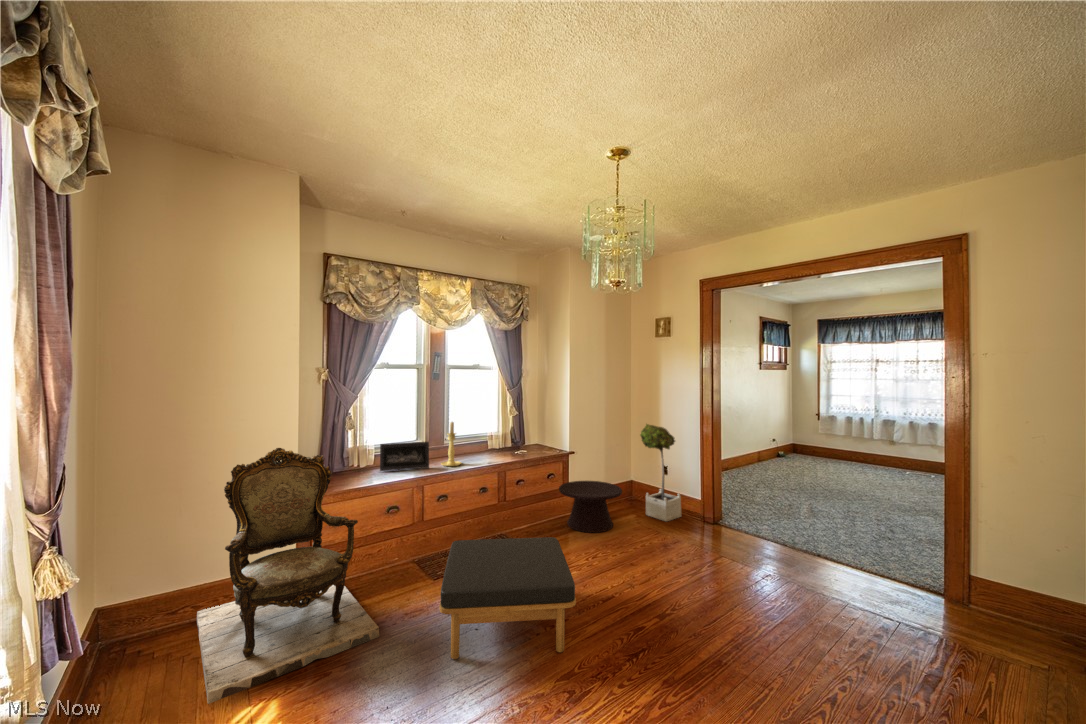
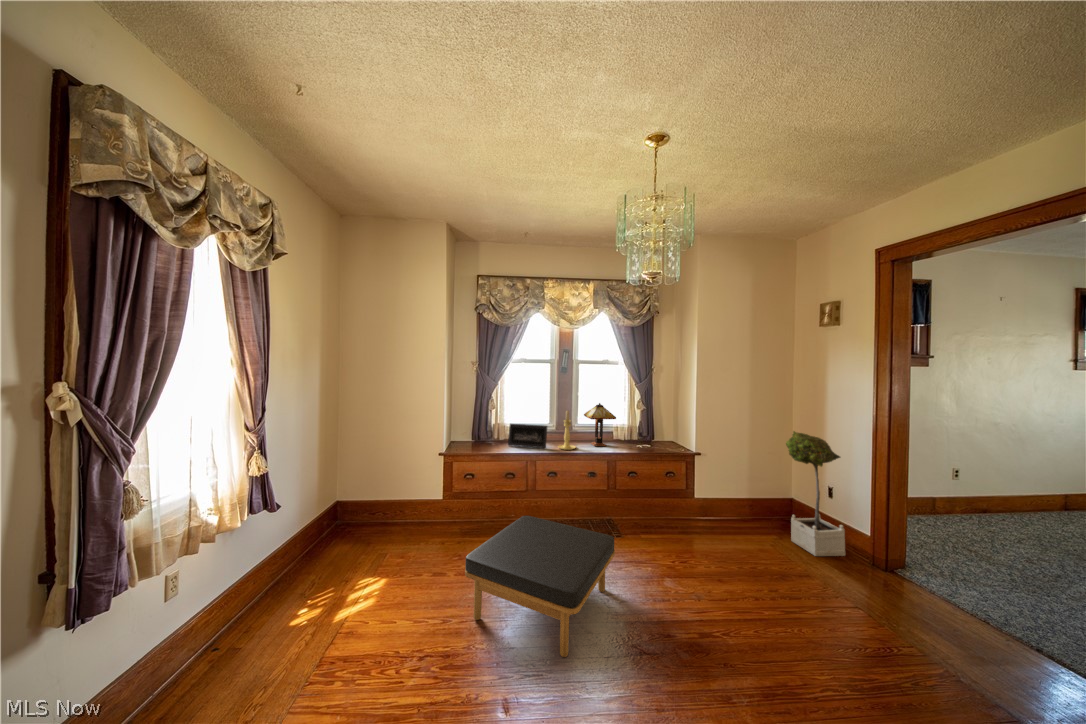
table lamp: none [461,412,499,459] -> present [584,403,616,446]
armchair: present [197,448,379,704] -> none [331,418,460,583]
side table: present [559,481,622,533] -> none [673,484,748,546]

